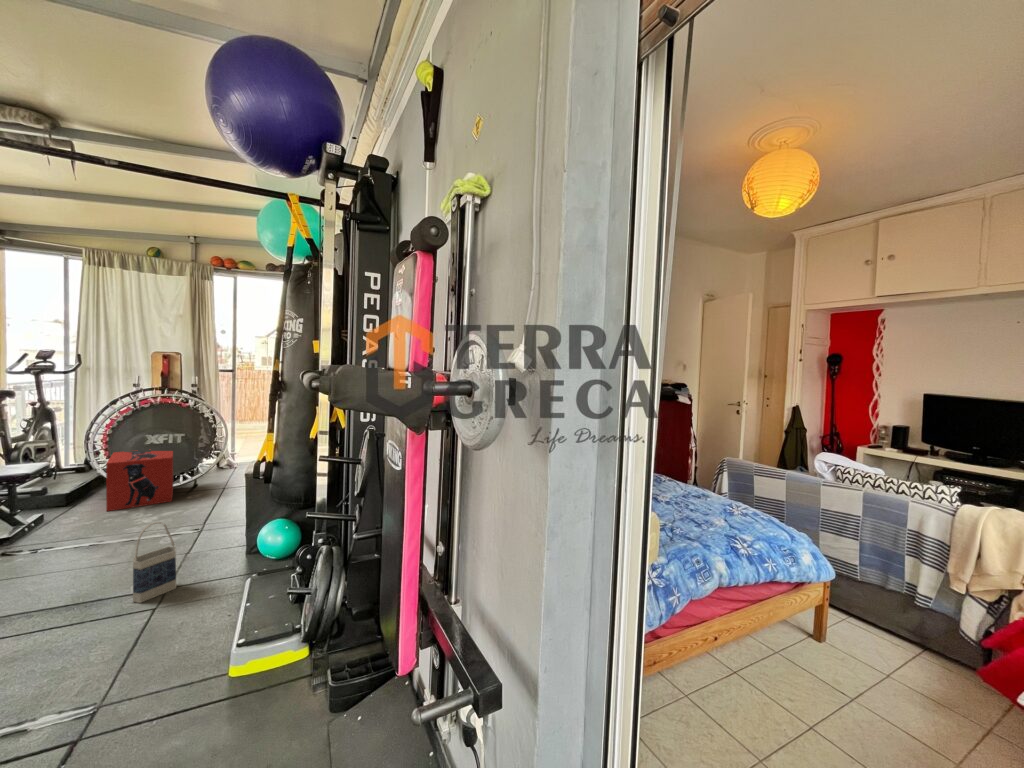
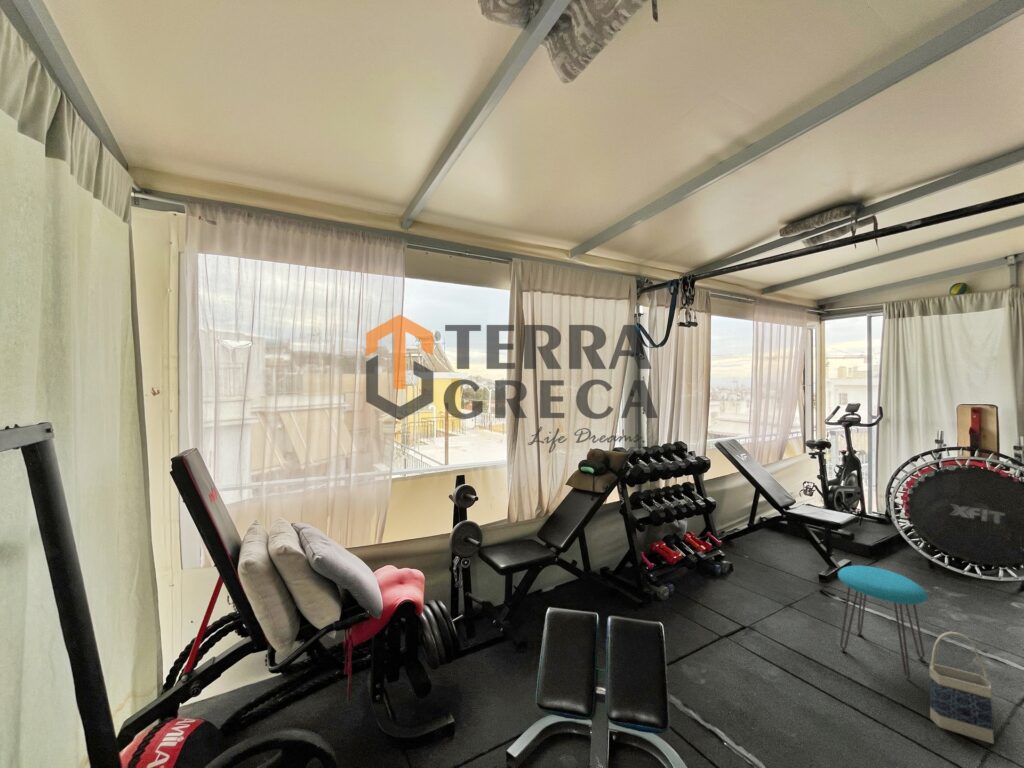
storage box: present [106,450,174,511] -> none [905,515,992,602]
stool: none [37,501,130,603] -> present [838,566,928,680]

